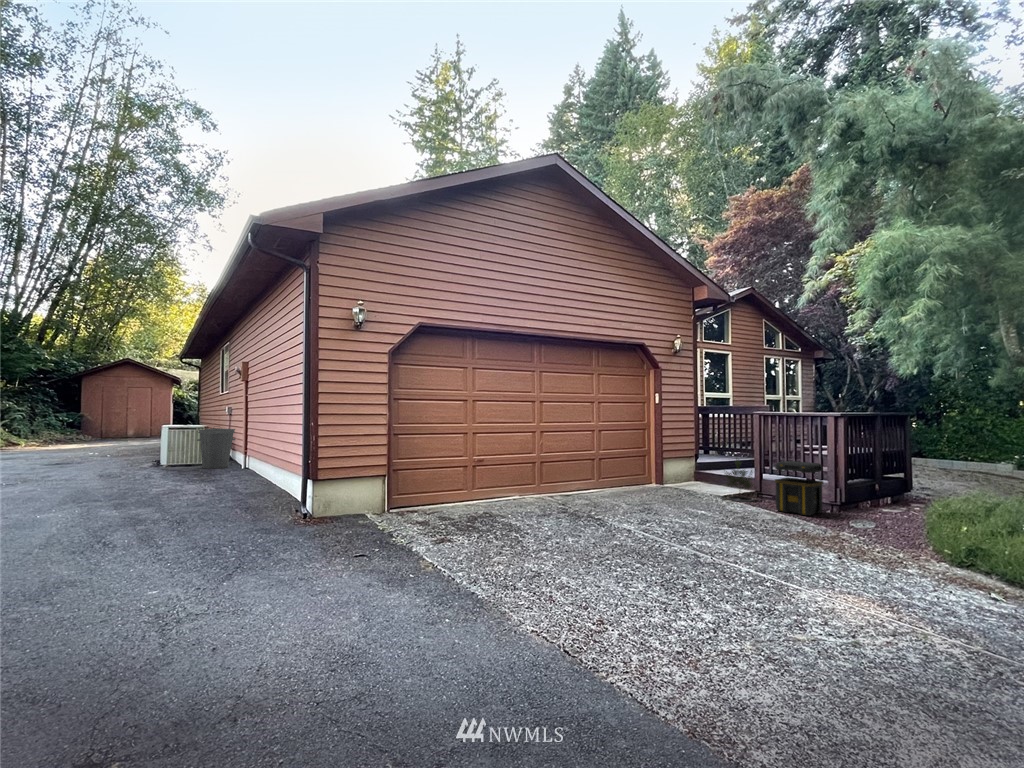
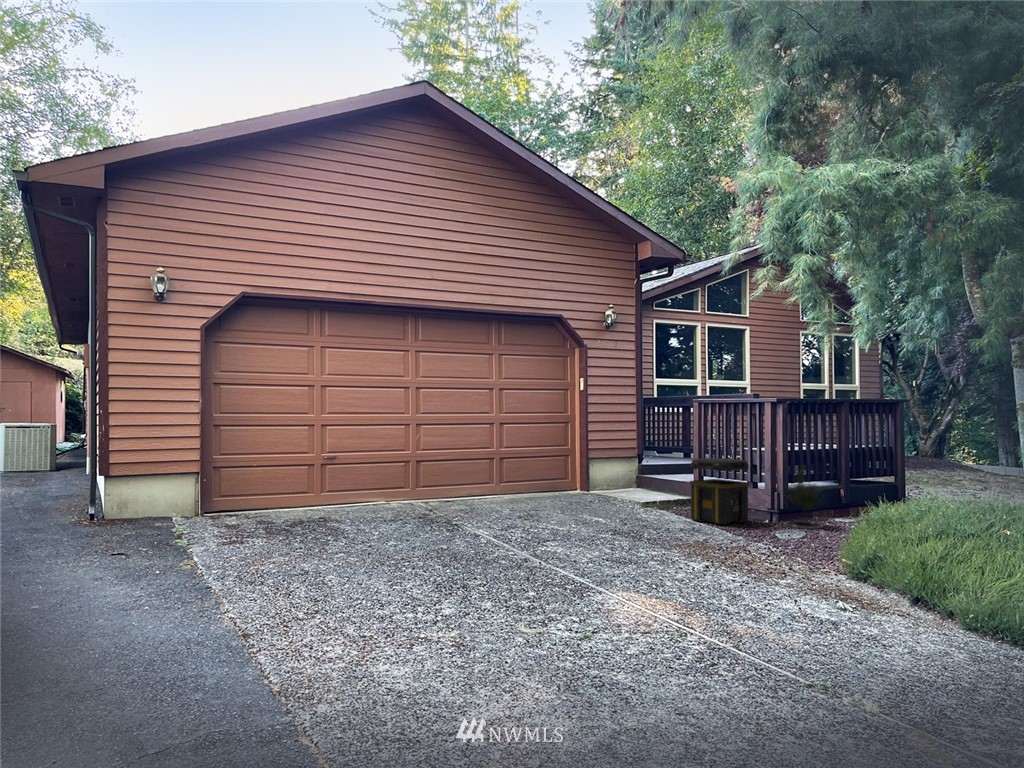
trash can: present [197,428,235,469] -> none [41,425,89,476]
potted tree: present [725,458,754,502] -> present [785,468,822,529]

